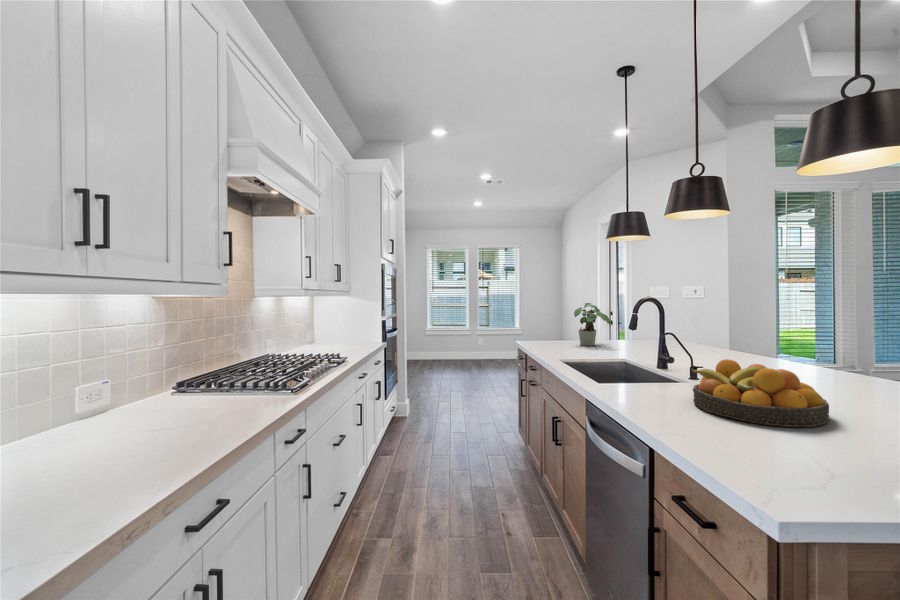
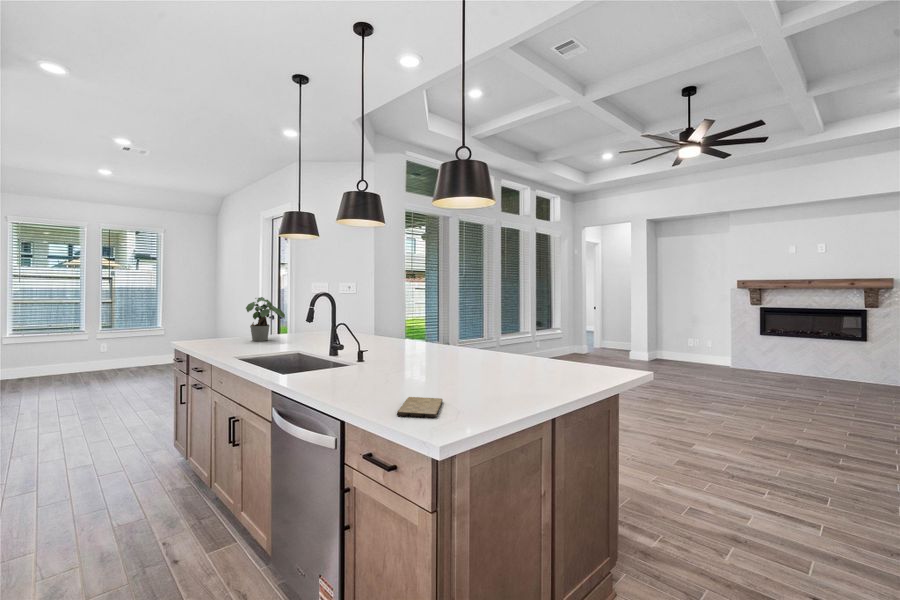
fruit bowl: present [691,359,829,427] -> none [363,344,441,387]
cutting board: none [729,438,824,481] -> present [397,397,443,417]

